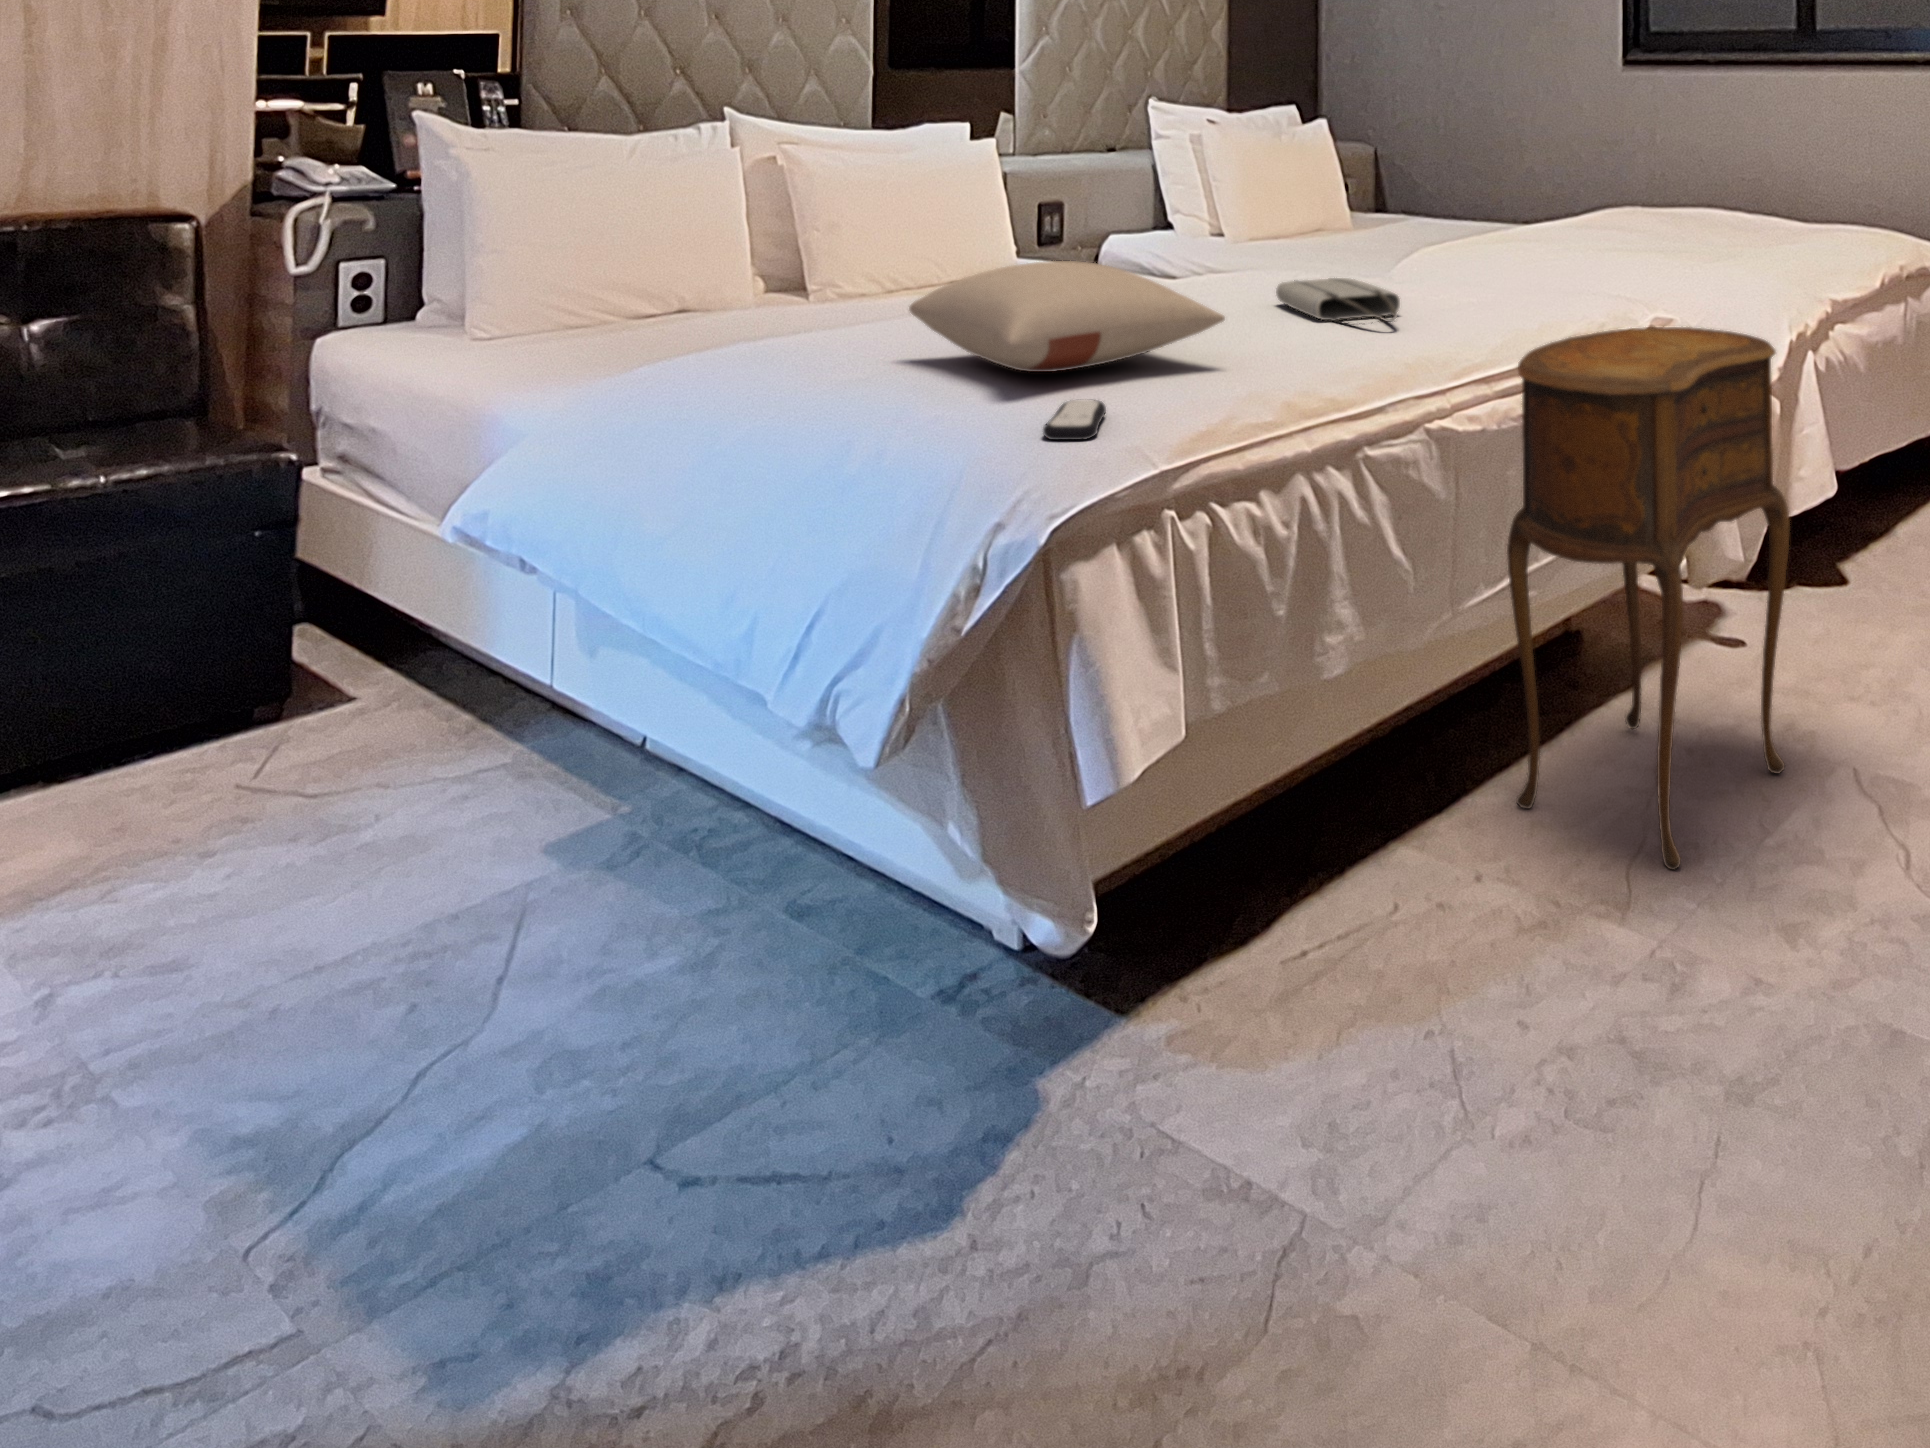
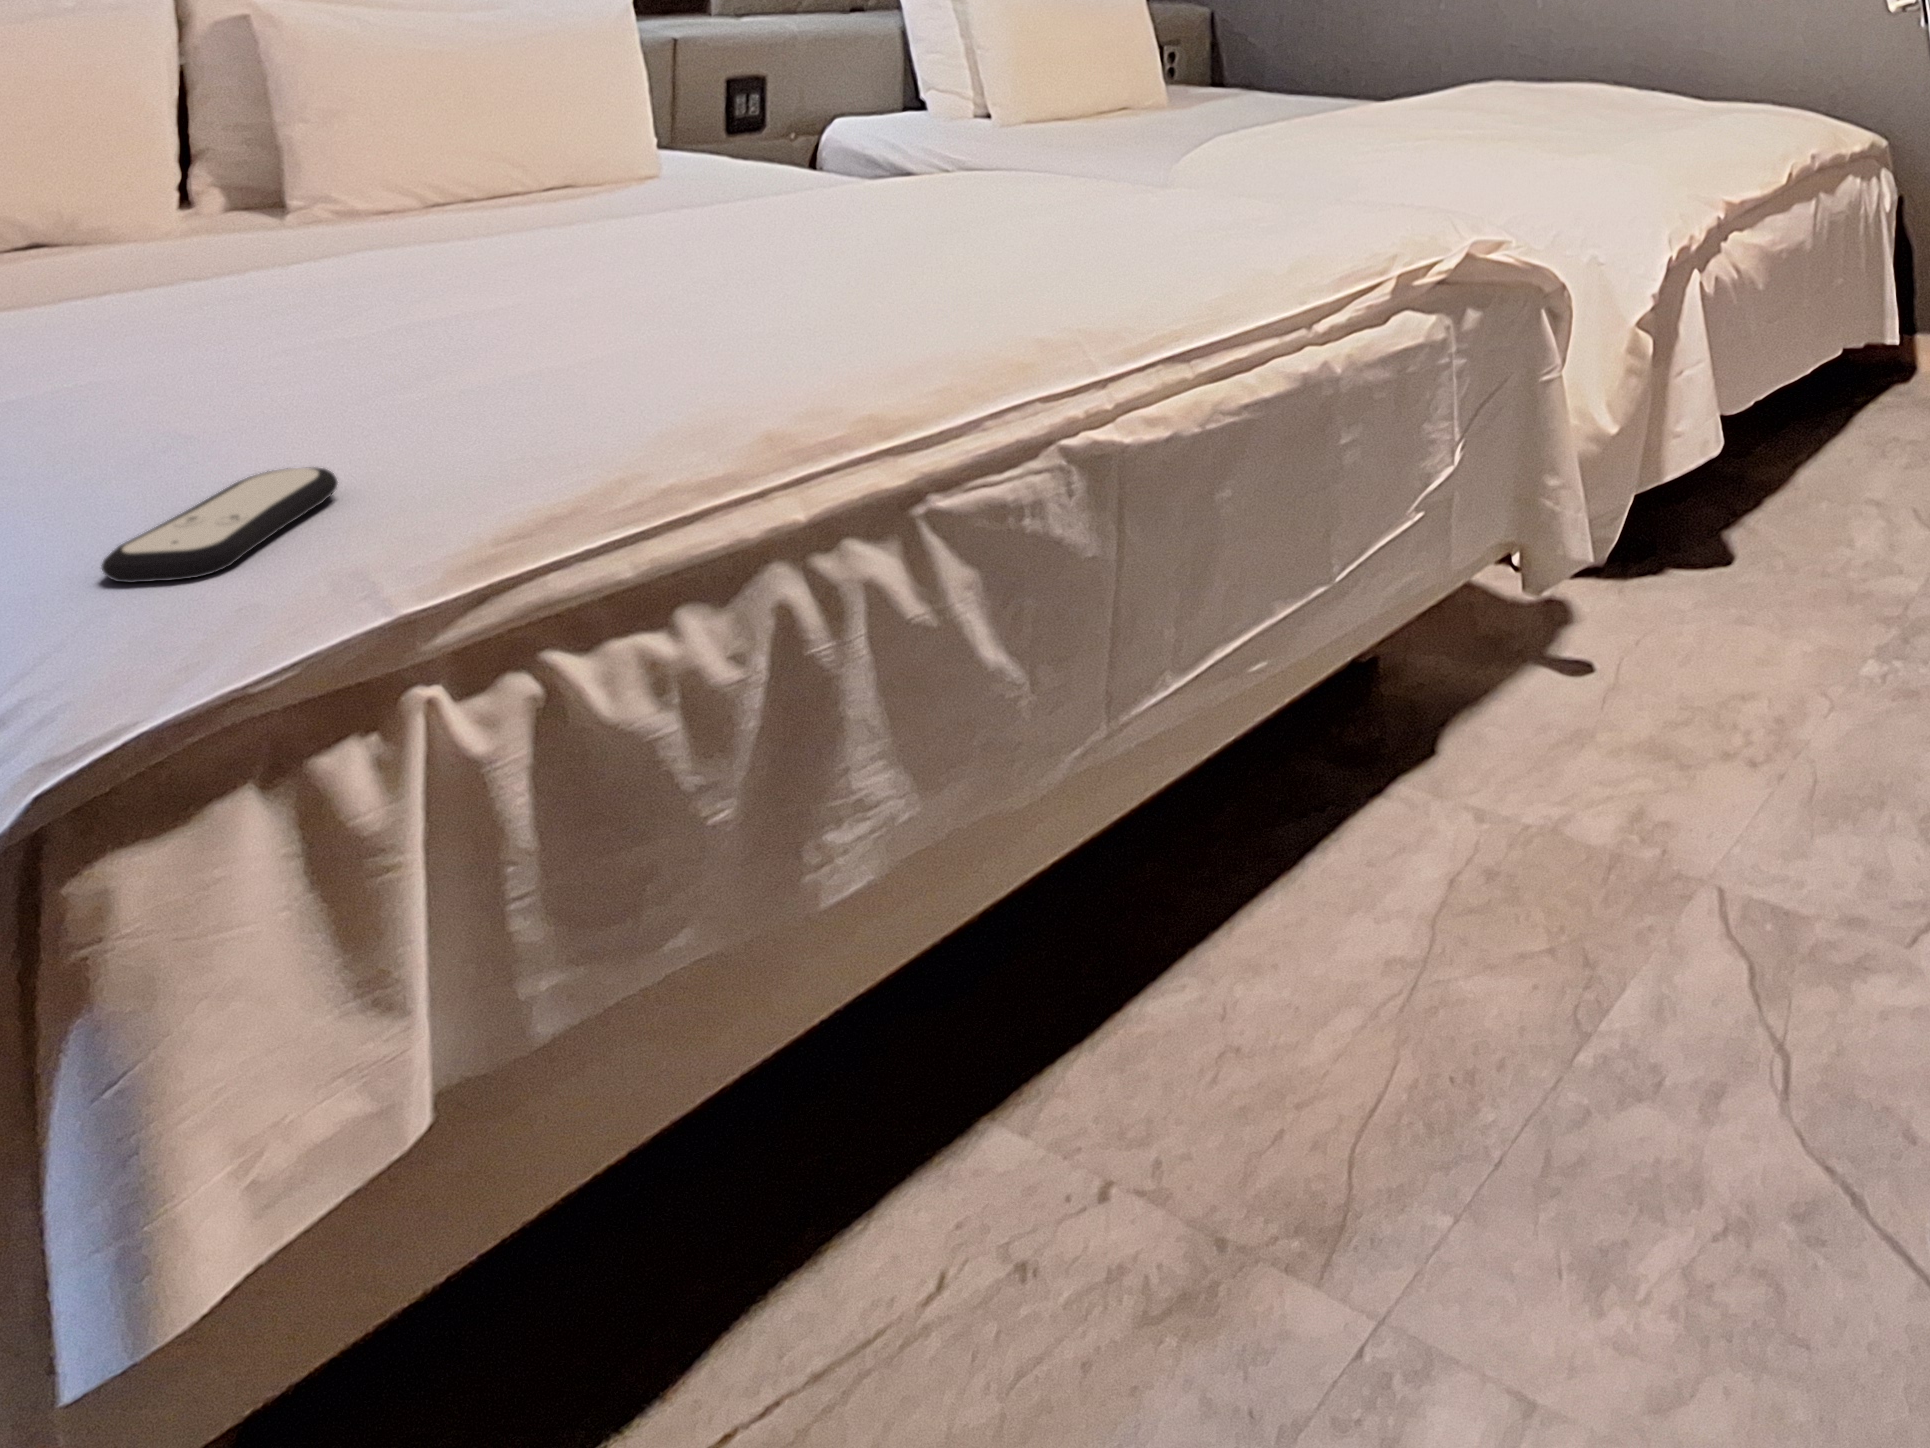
pillow: present [909,261,1225,372] -> none [142,187,715,388]
tote bag: present [1276,278,1400,324] -> none [929,189,1103,265]
side table: present [1507,327,1790,870] -> none [1198,262,1639,1142]

